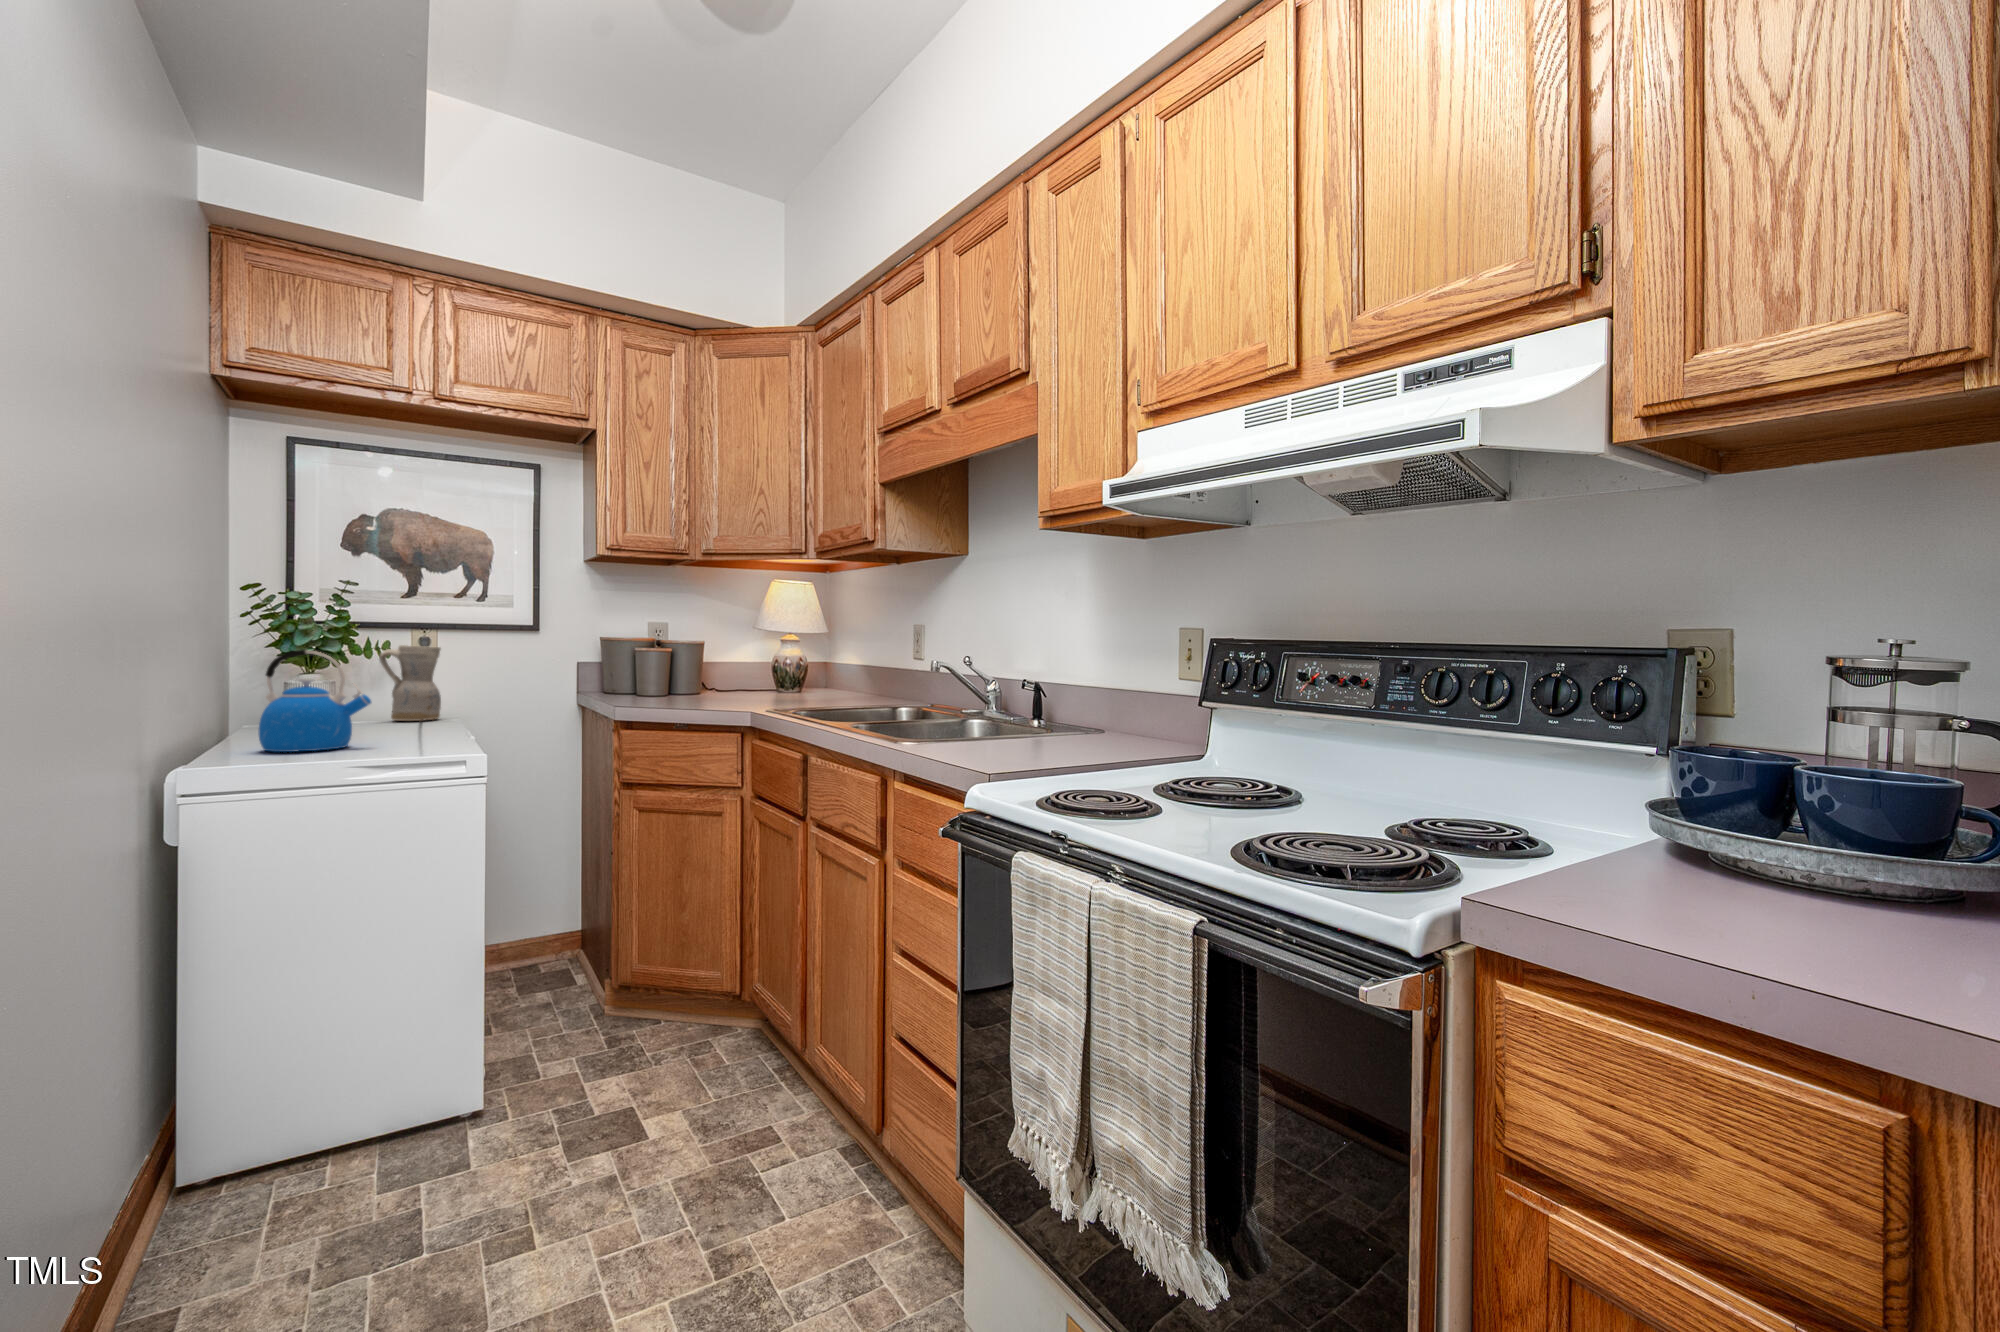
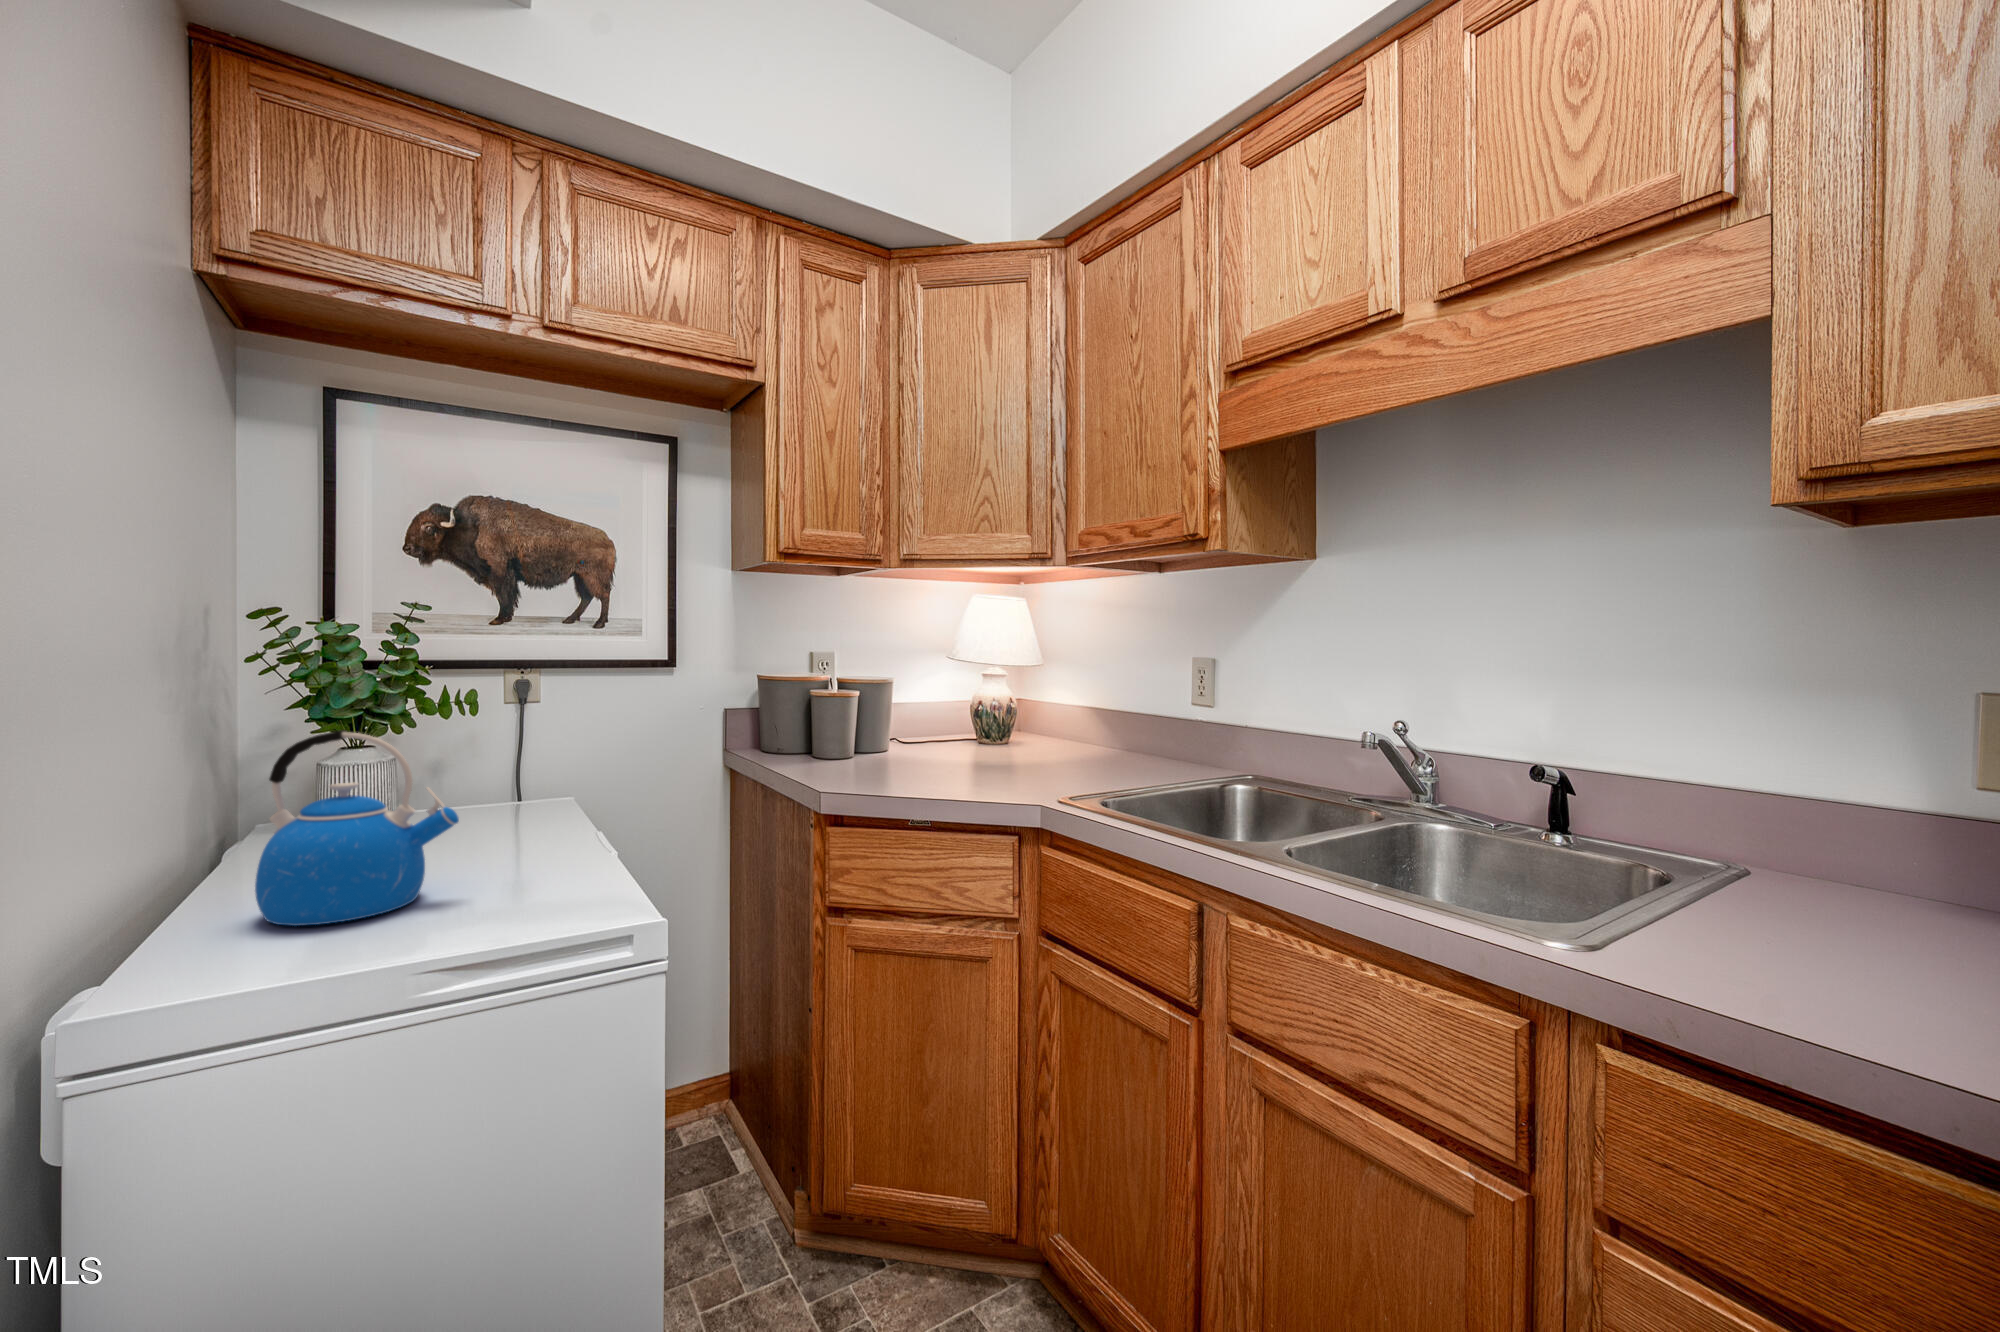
ceramic pitcher: present [379,645,441,721] -> none [459,694,548,806]

